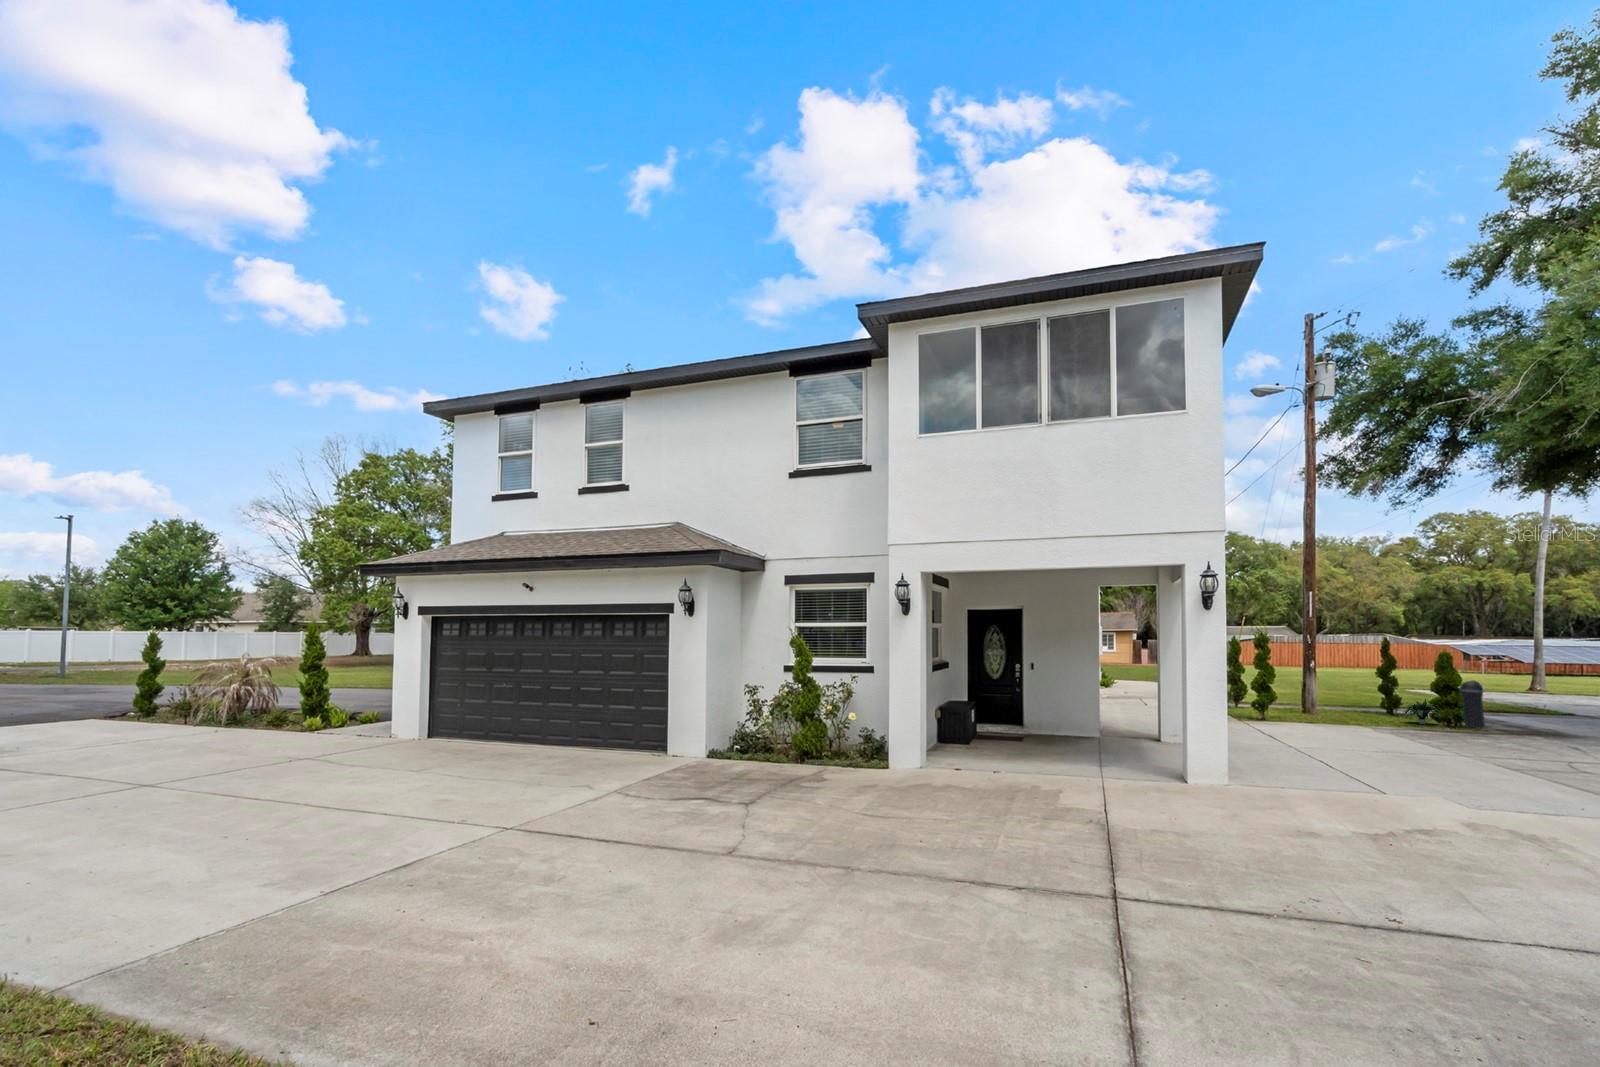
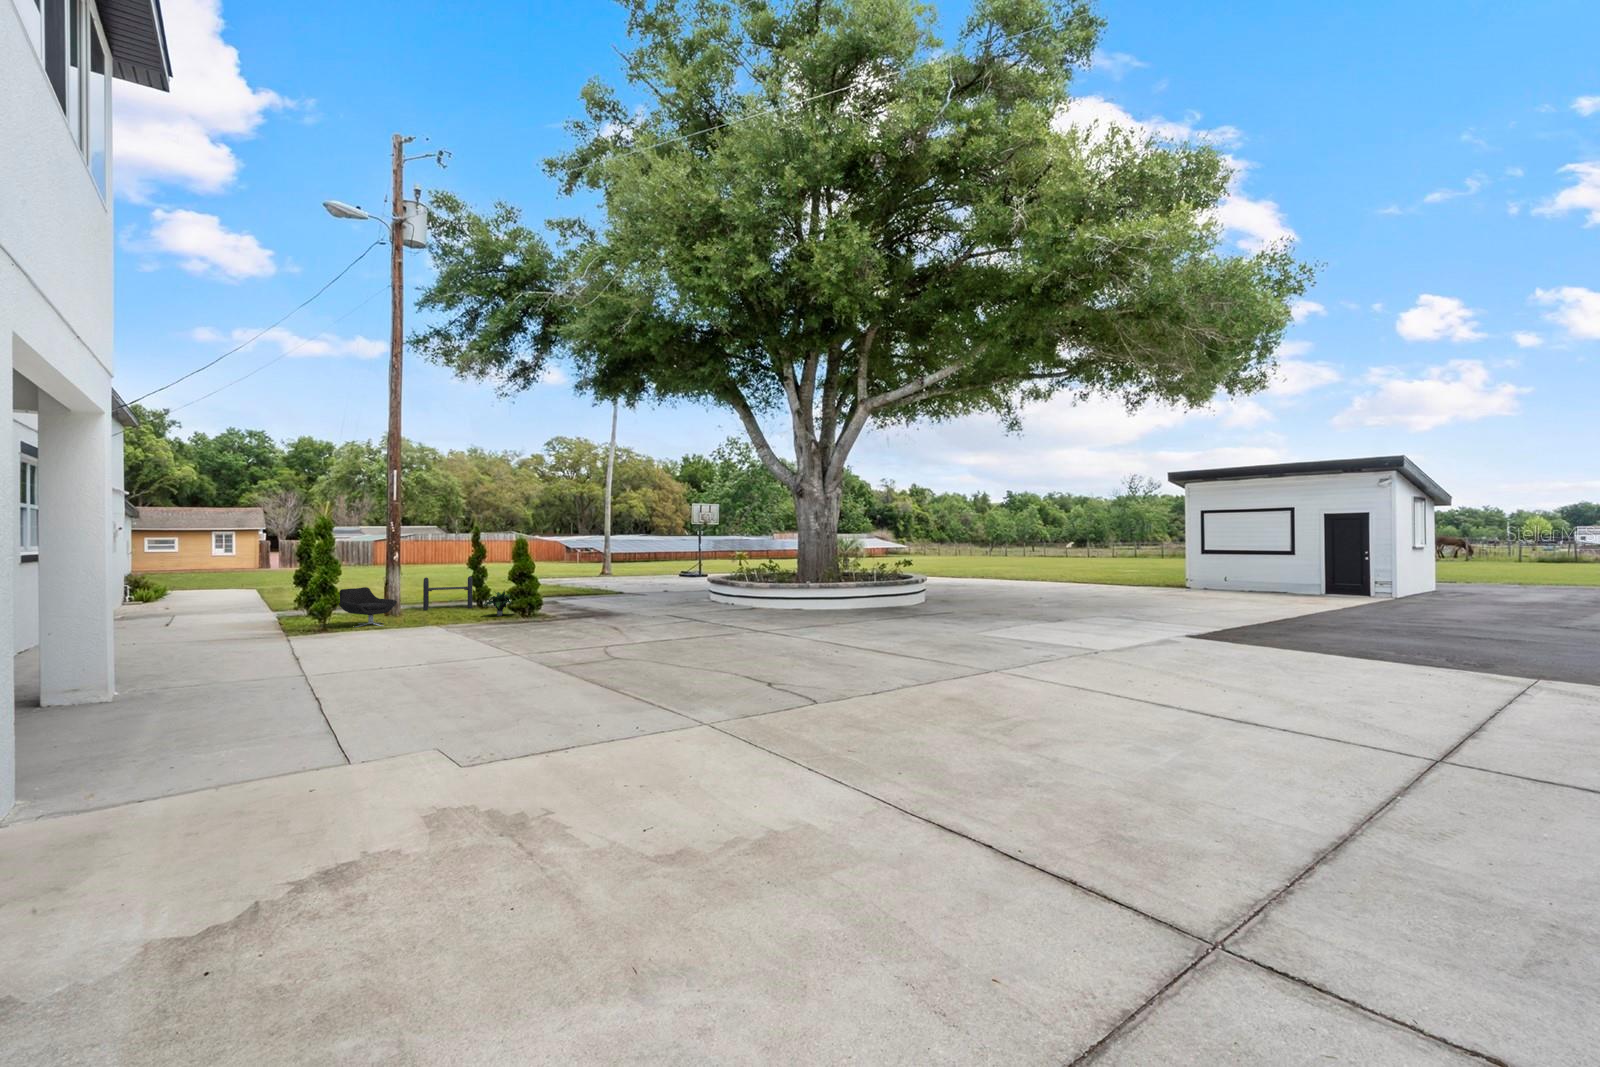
trash can: present [1460,681,1485,729] -> none [535,568,555,615]
bench: none [1332,682,1385,715] -> present [423,576,472,610]
lounge chair: none [1272,687,1320,721] -> present [339,587,397,627]

